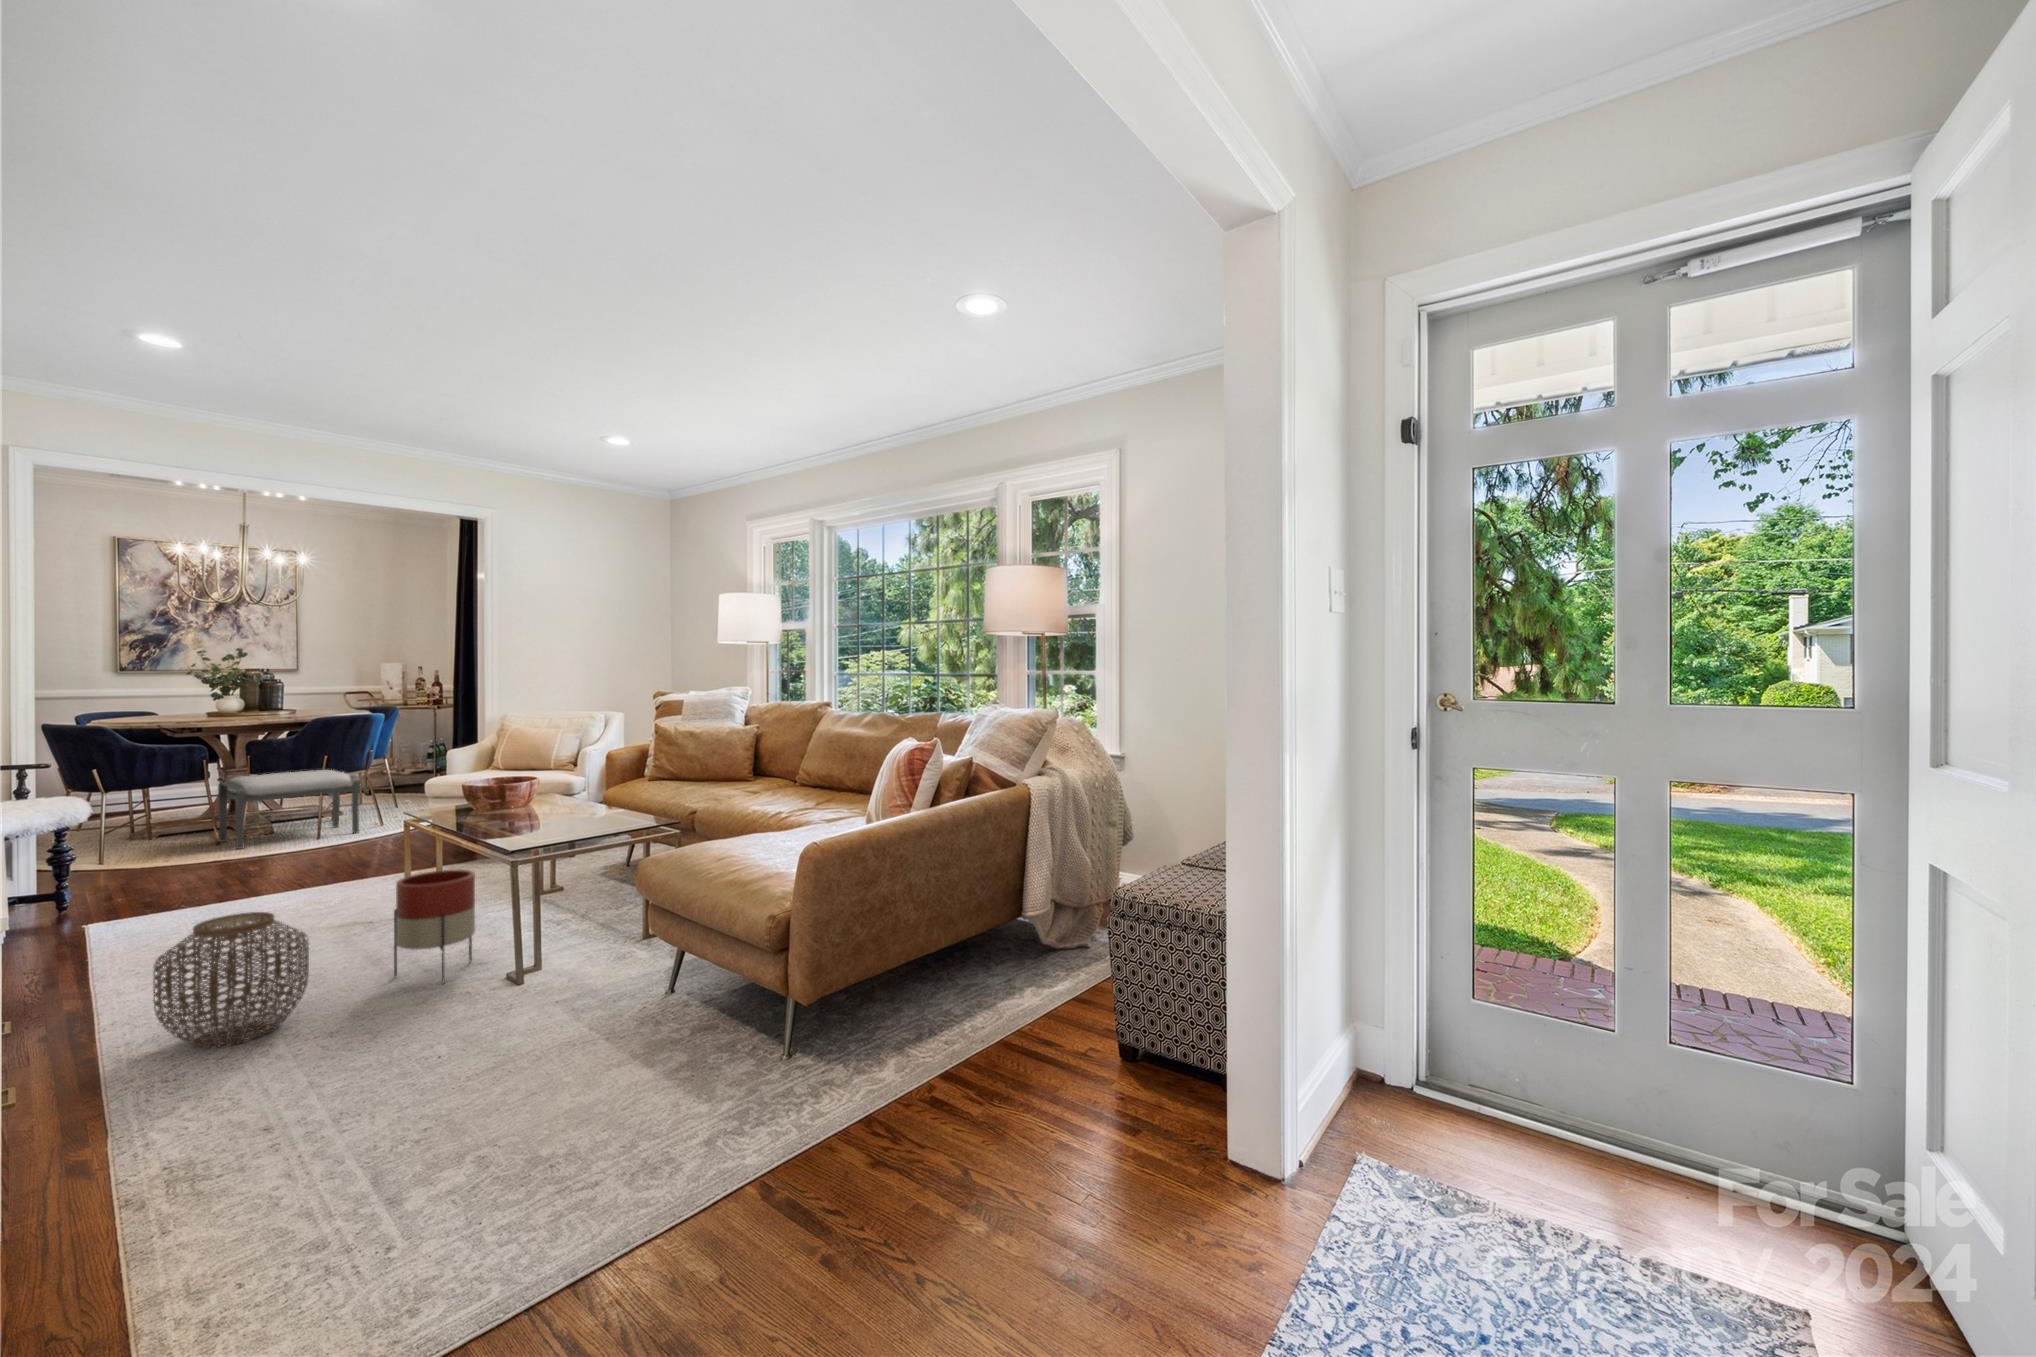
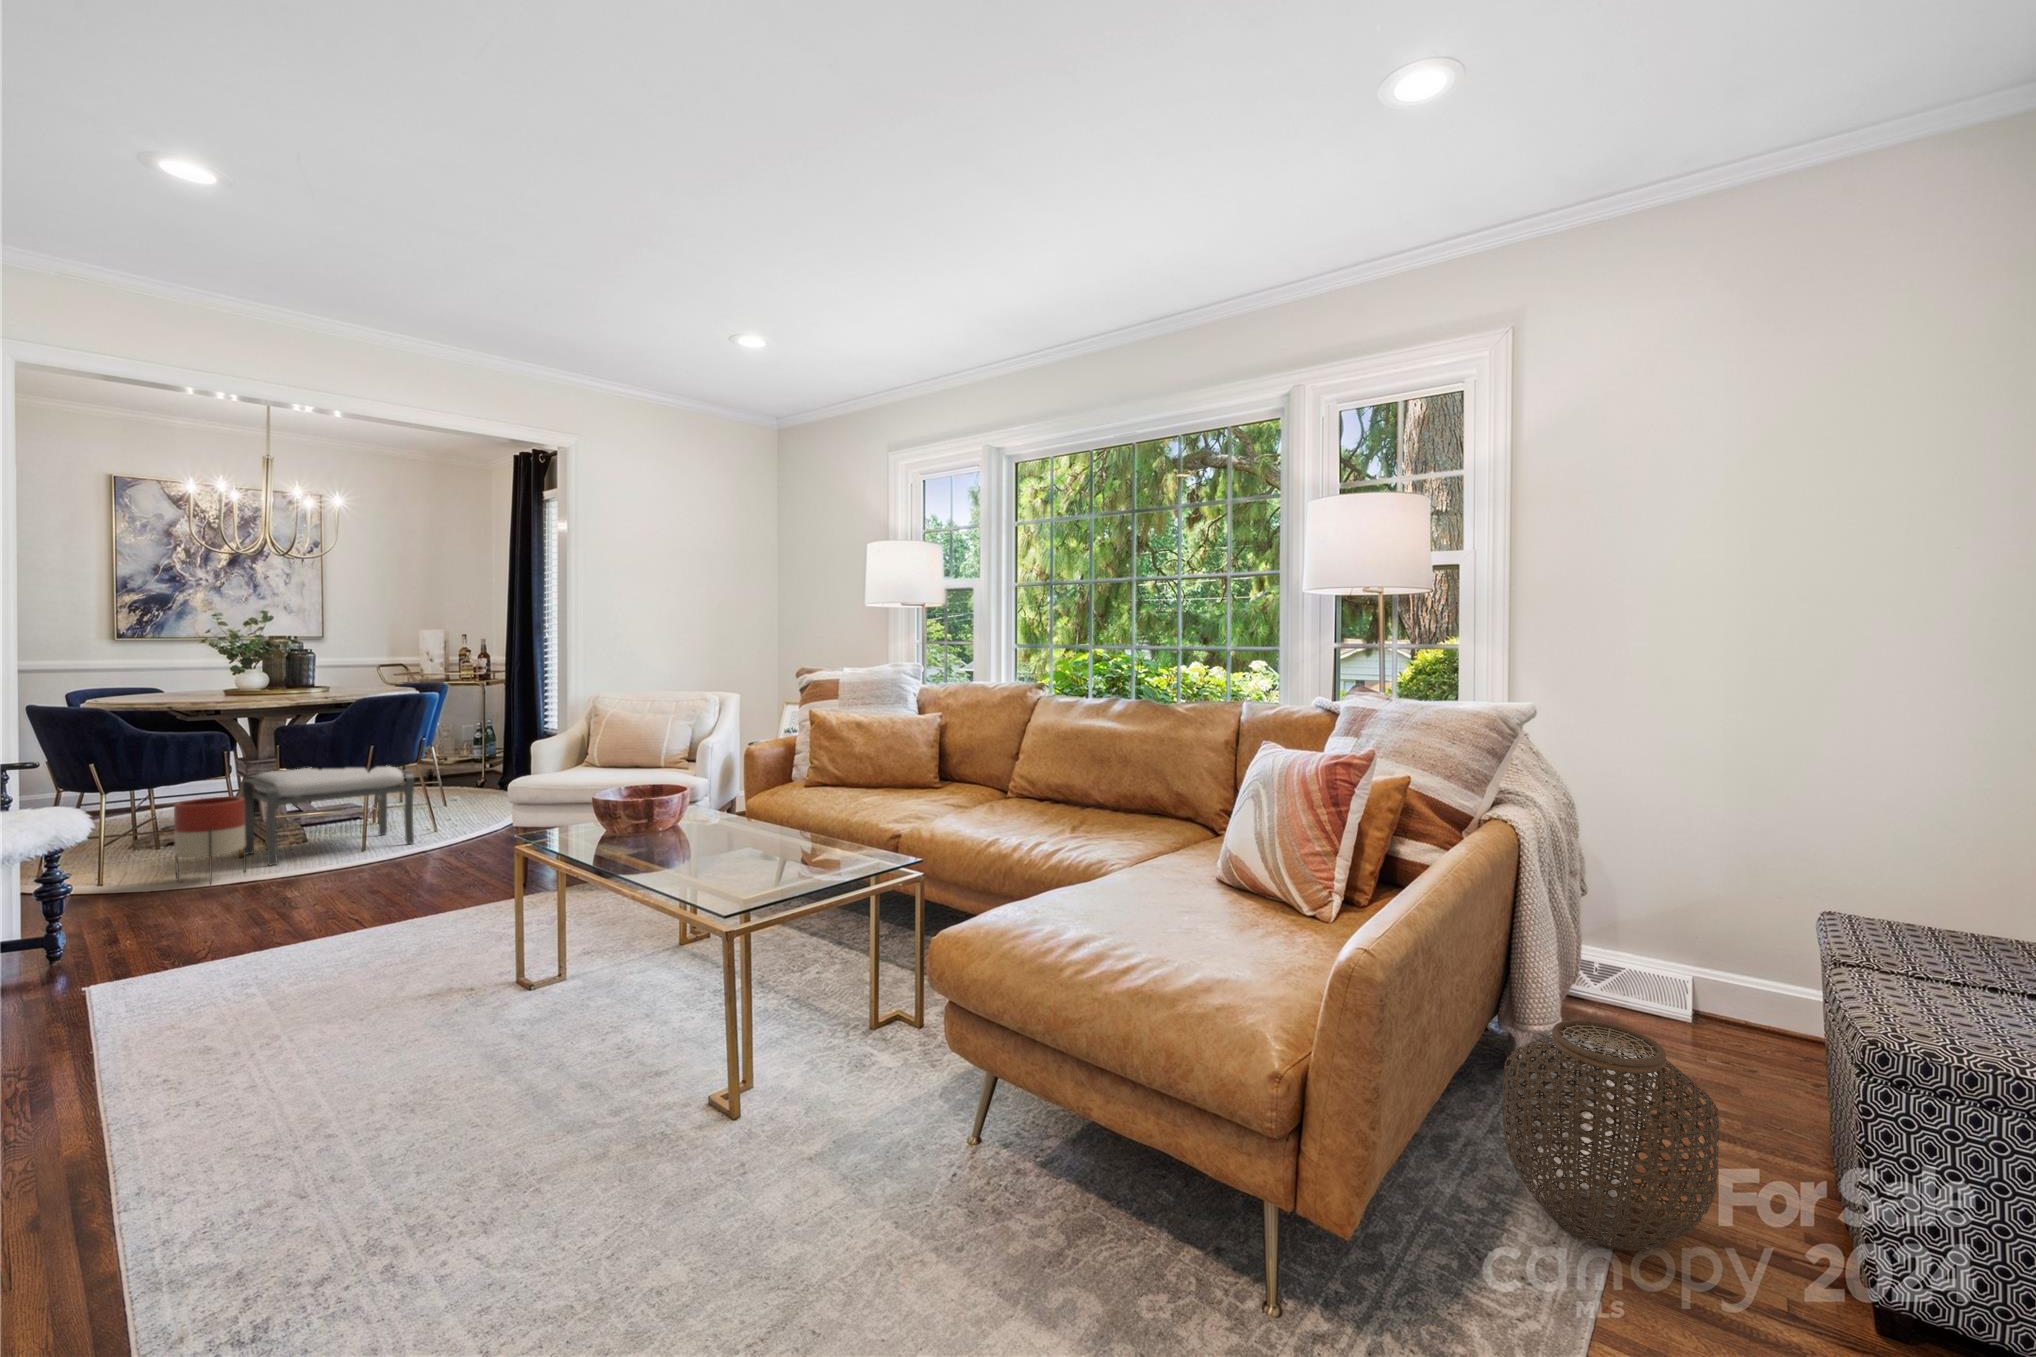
planter: present [394,870,475,983] -> present [174,797,246,884]
woven basket: present [153,912,309,1048] -> present [1503,1020,1719,1251]

